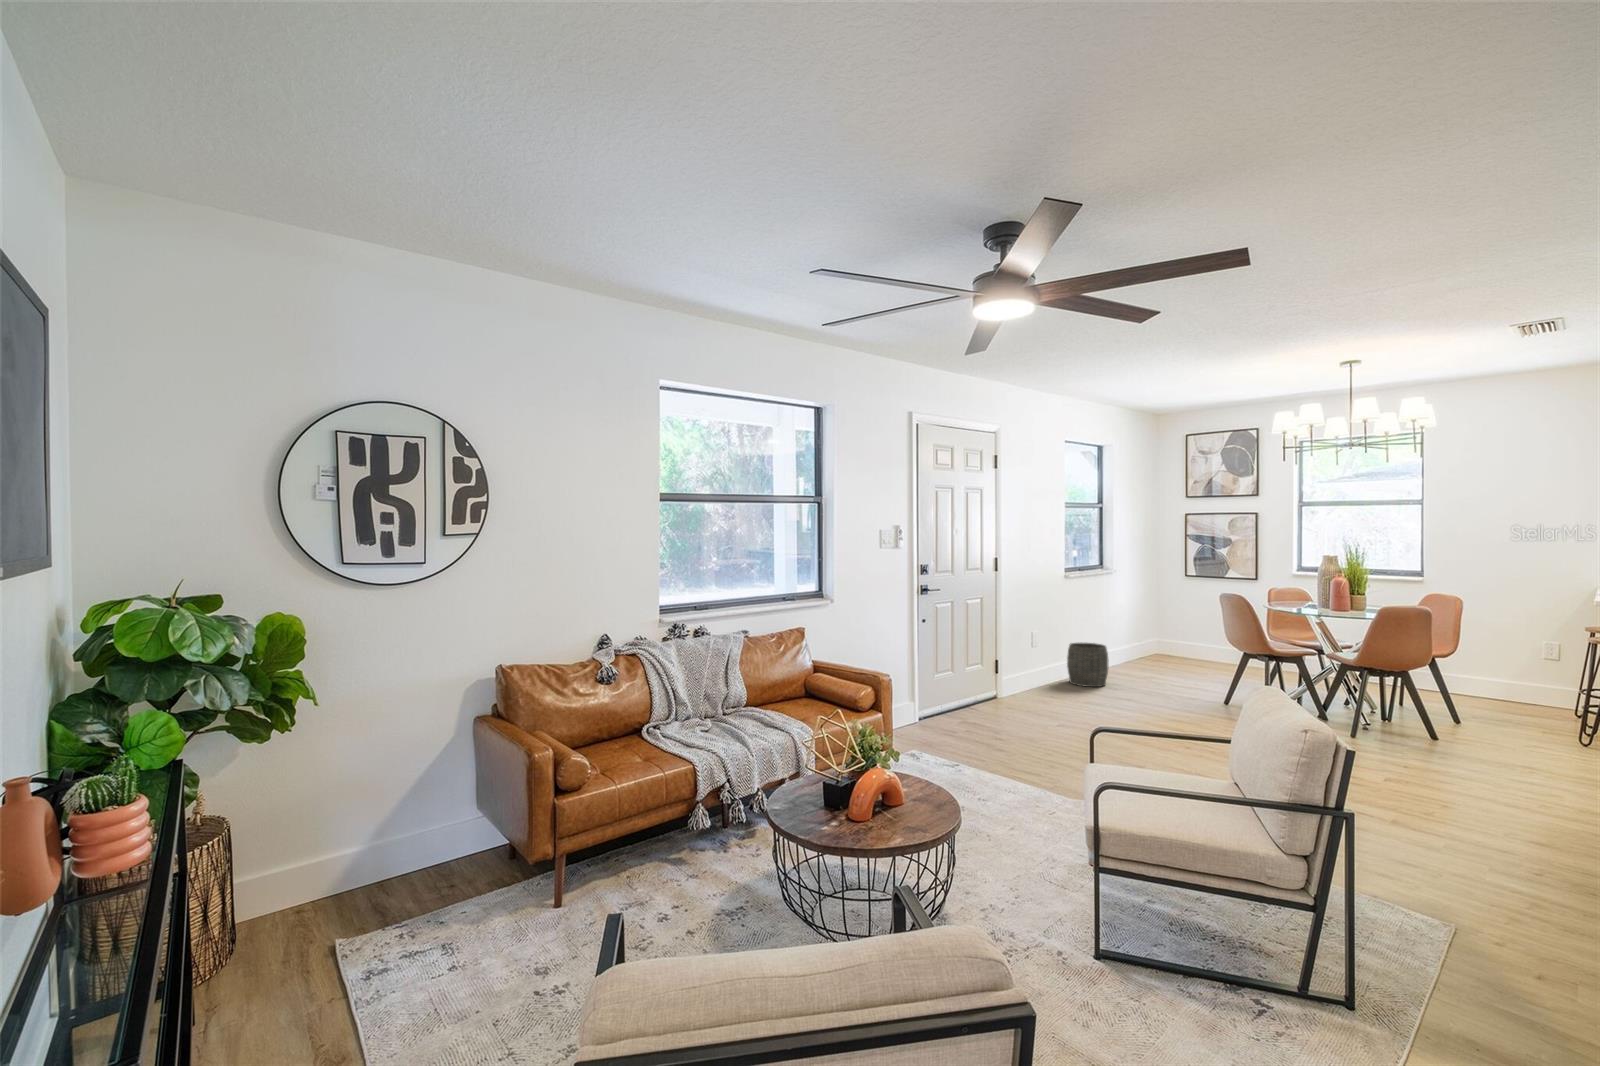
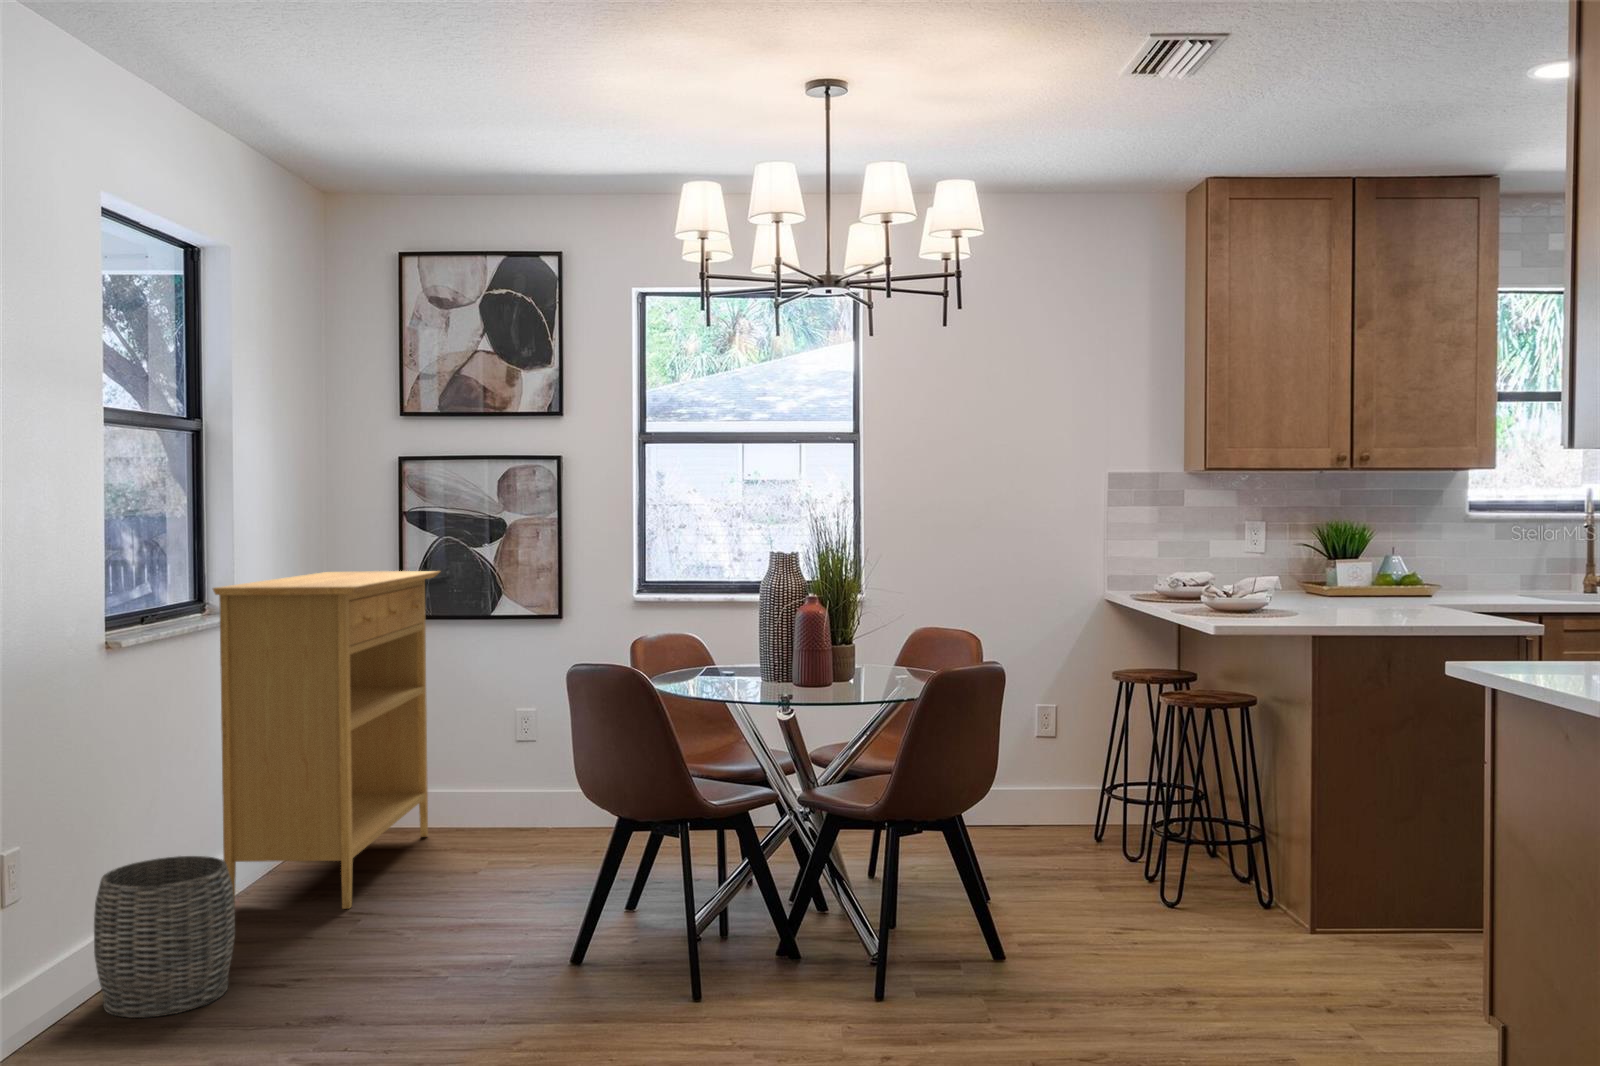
console table: none [1107,558,1201,677] -> present [213,571,440,909]

